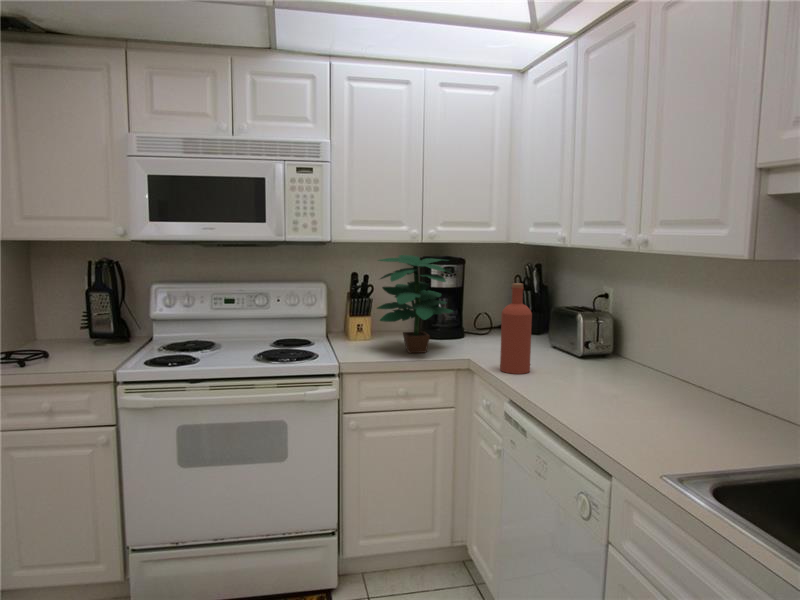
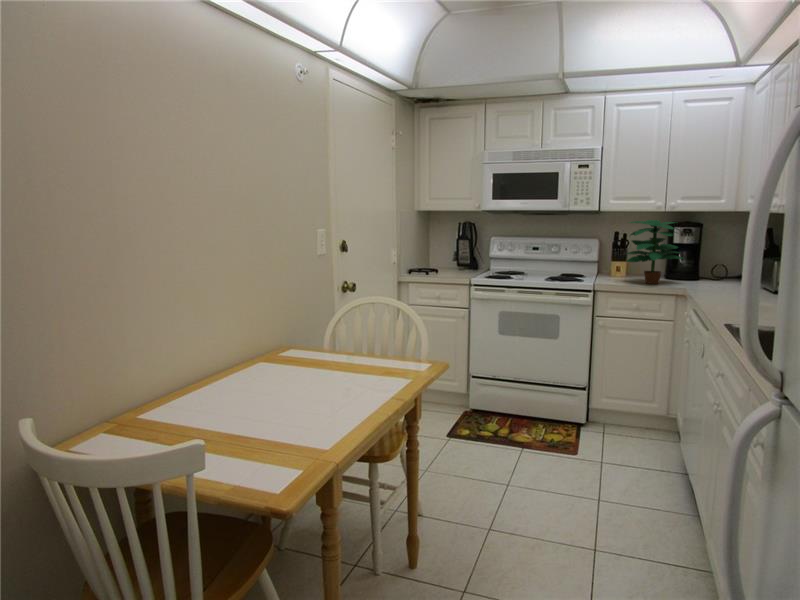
bottle: present [500,283,532,374] -> none [701,236,727,296]

